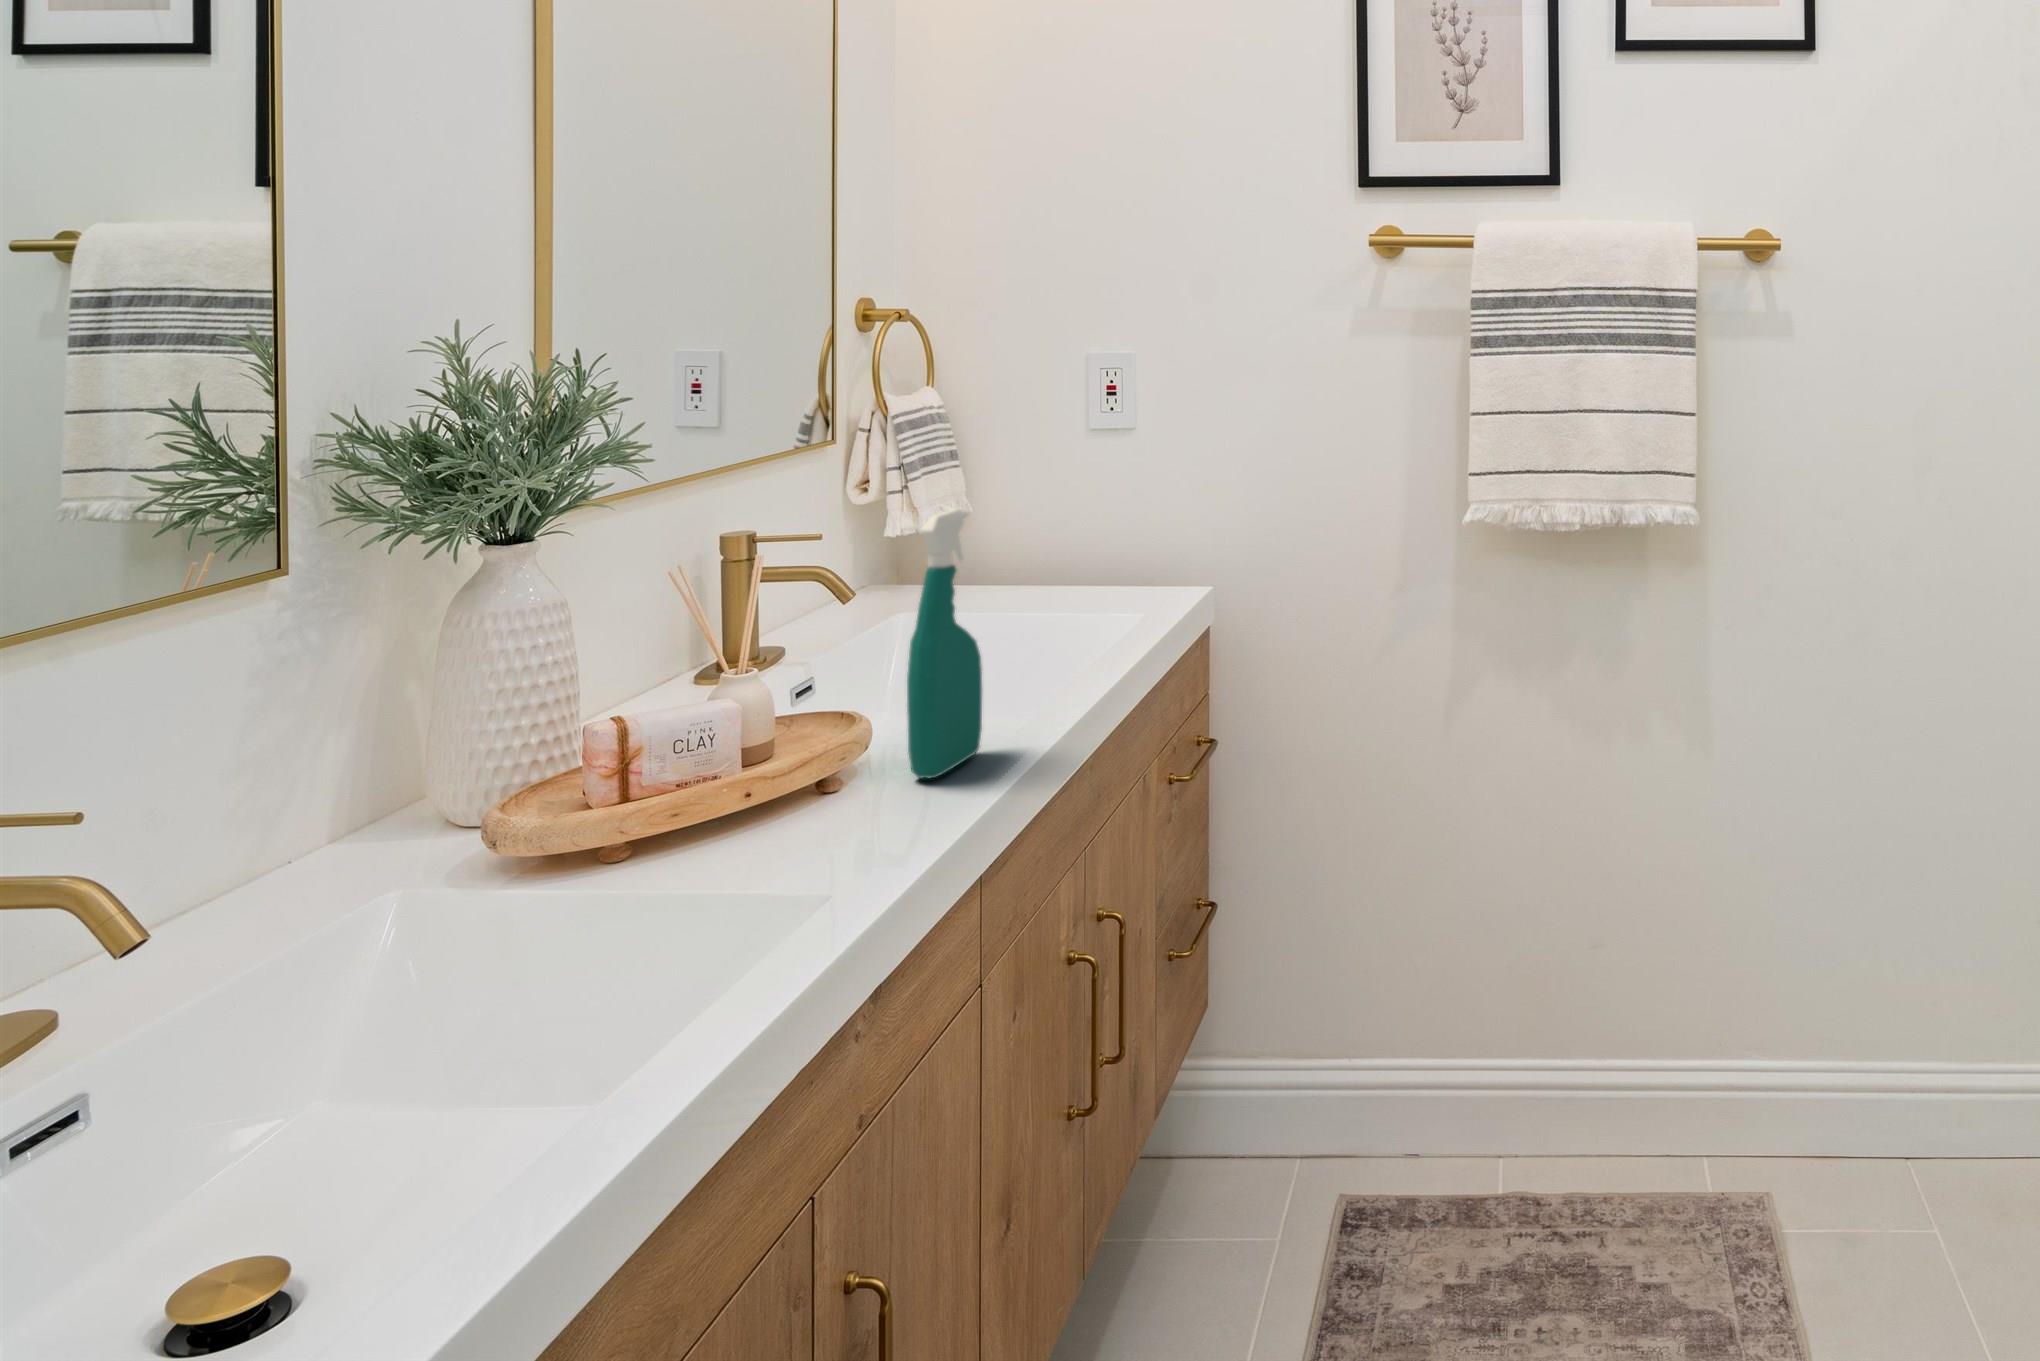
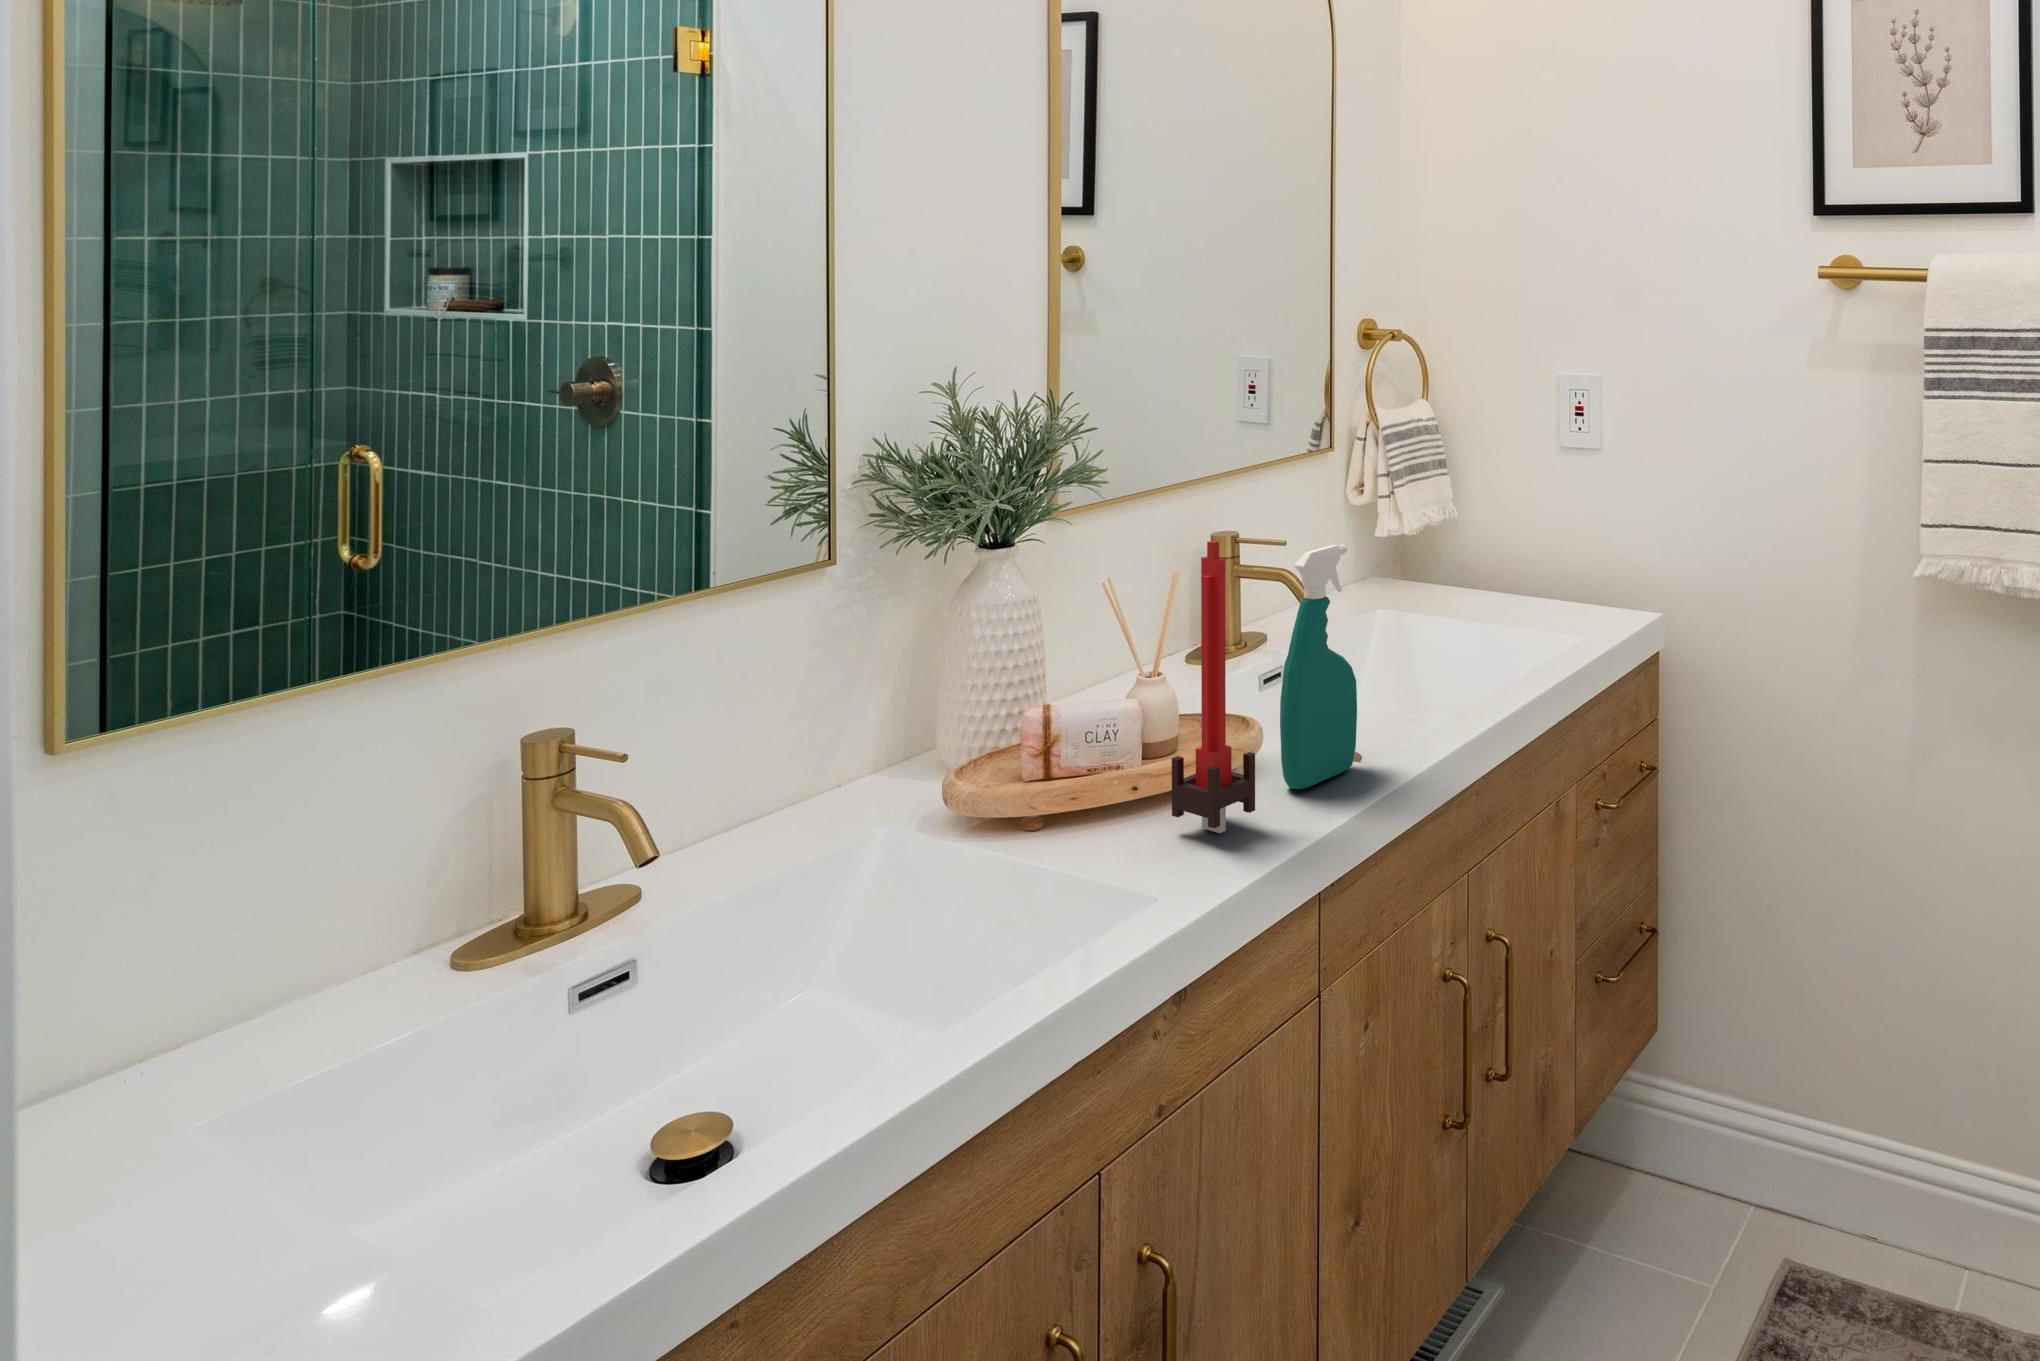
candle: none [806,500,904,828] -> present [1172,541,1255,833]

